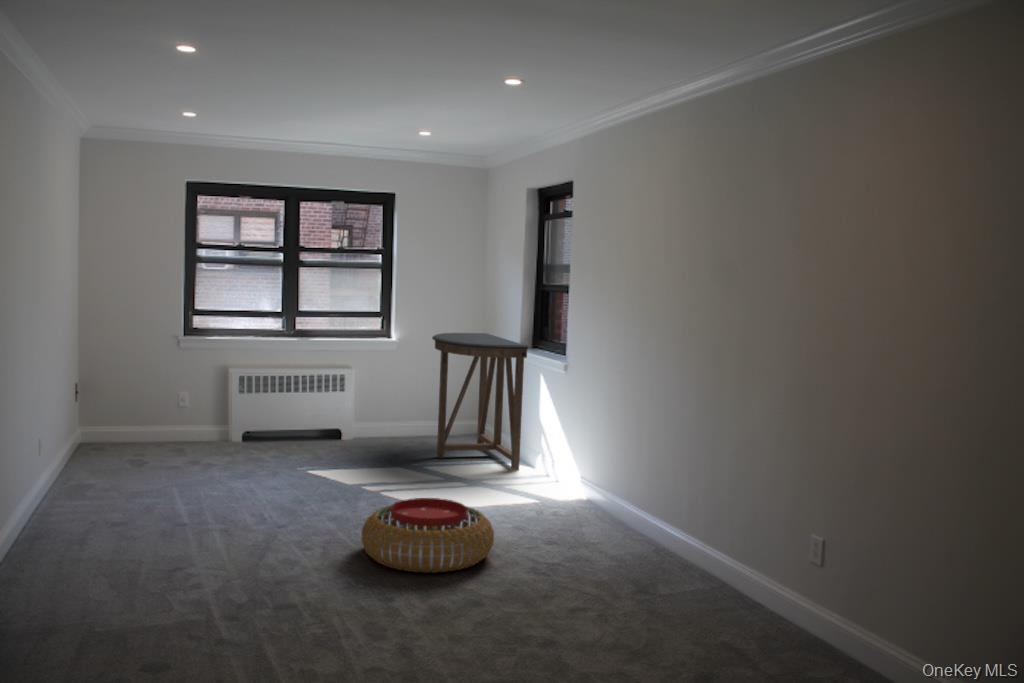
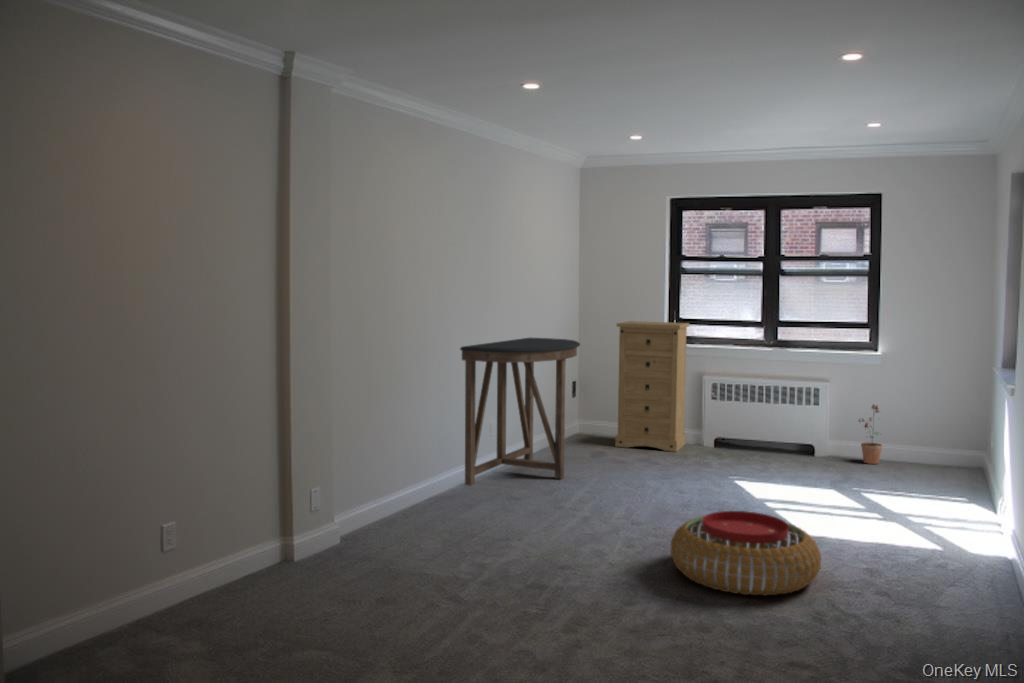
dresser: none [140,313,216,455] -> present [615,321,689,452]
console table: present [432,333,528,470] -> present [460,338,580,485]
potted plant: none [377,387,401,441] -> present [859,405,882,464]

